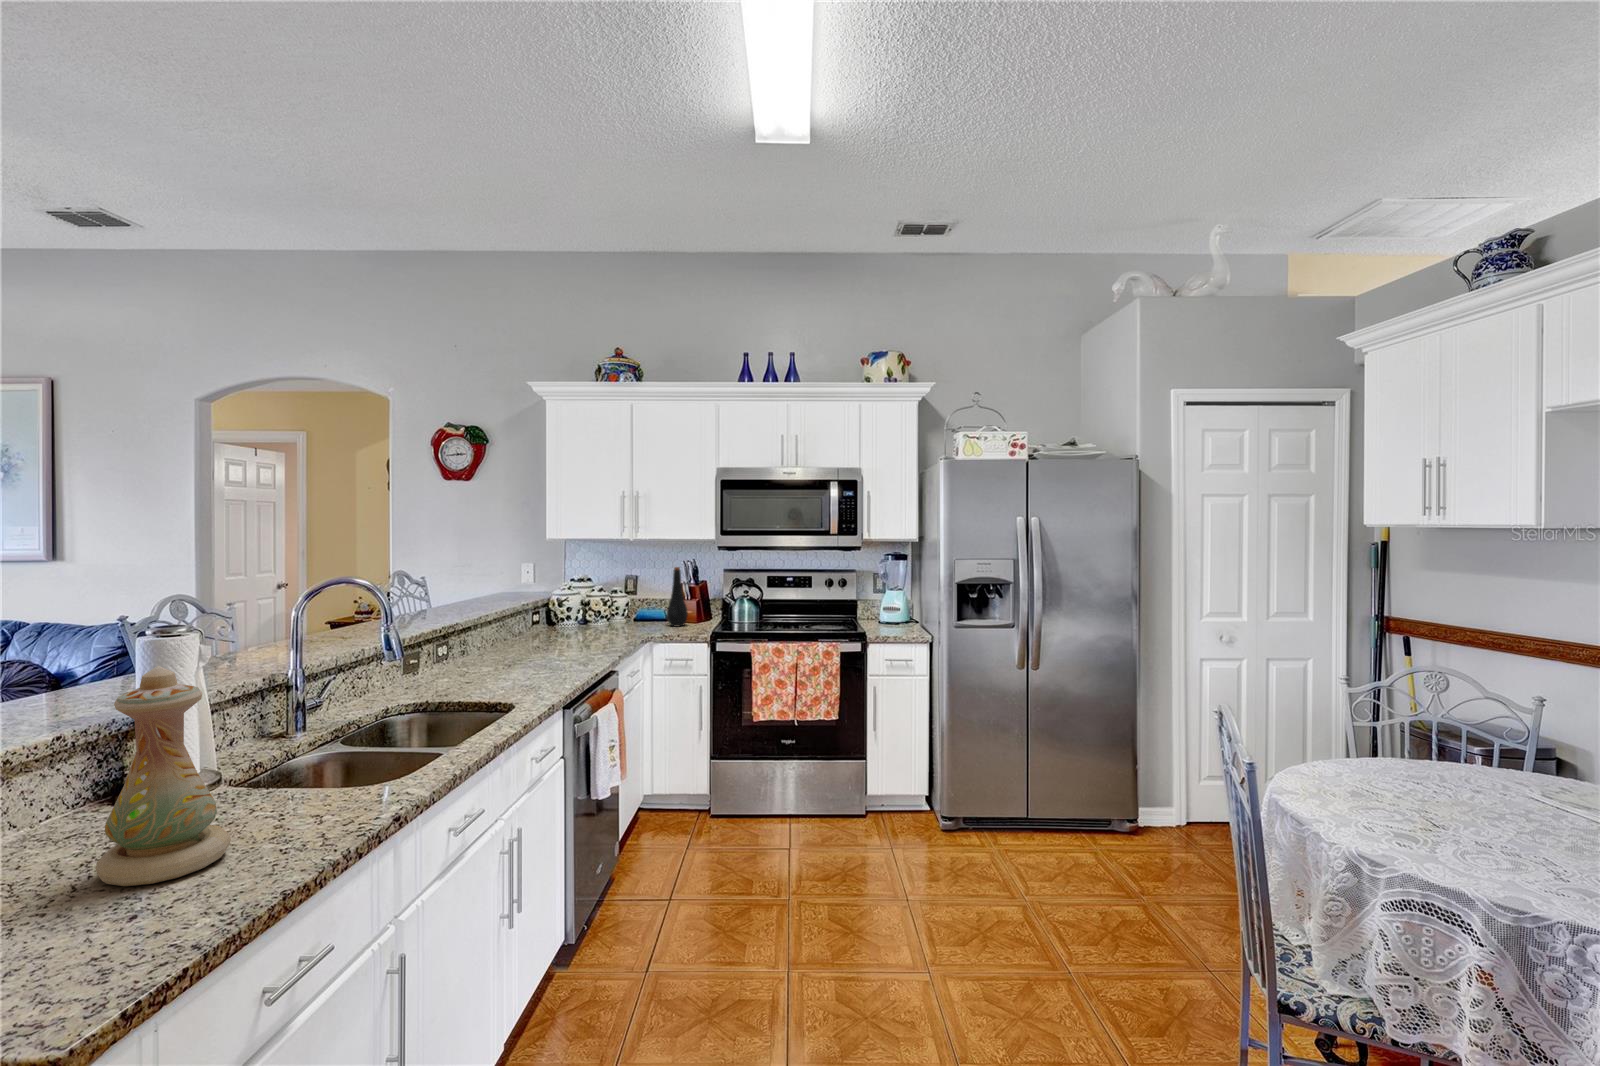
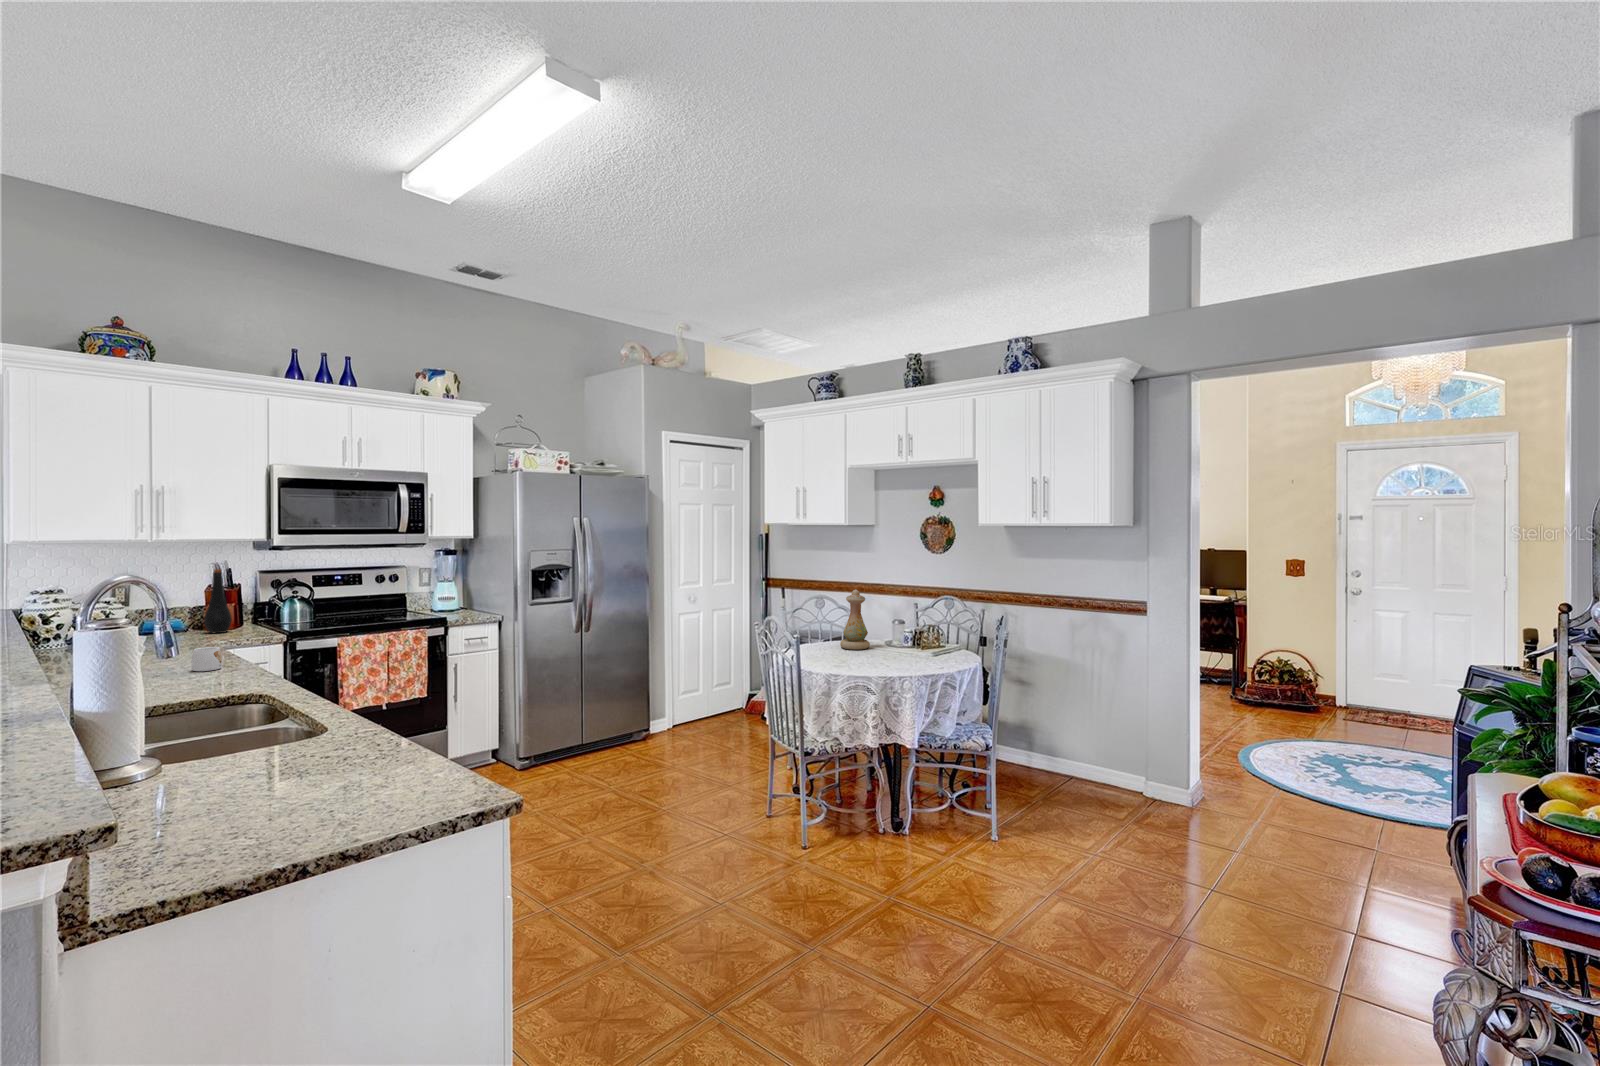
mug: none [543,647,575,672] -> present [191,647,222,671]
vase: present [95,666,231,886] -> present [840,589,870,650]

